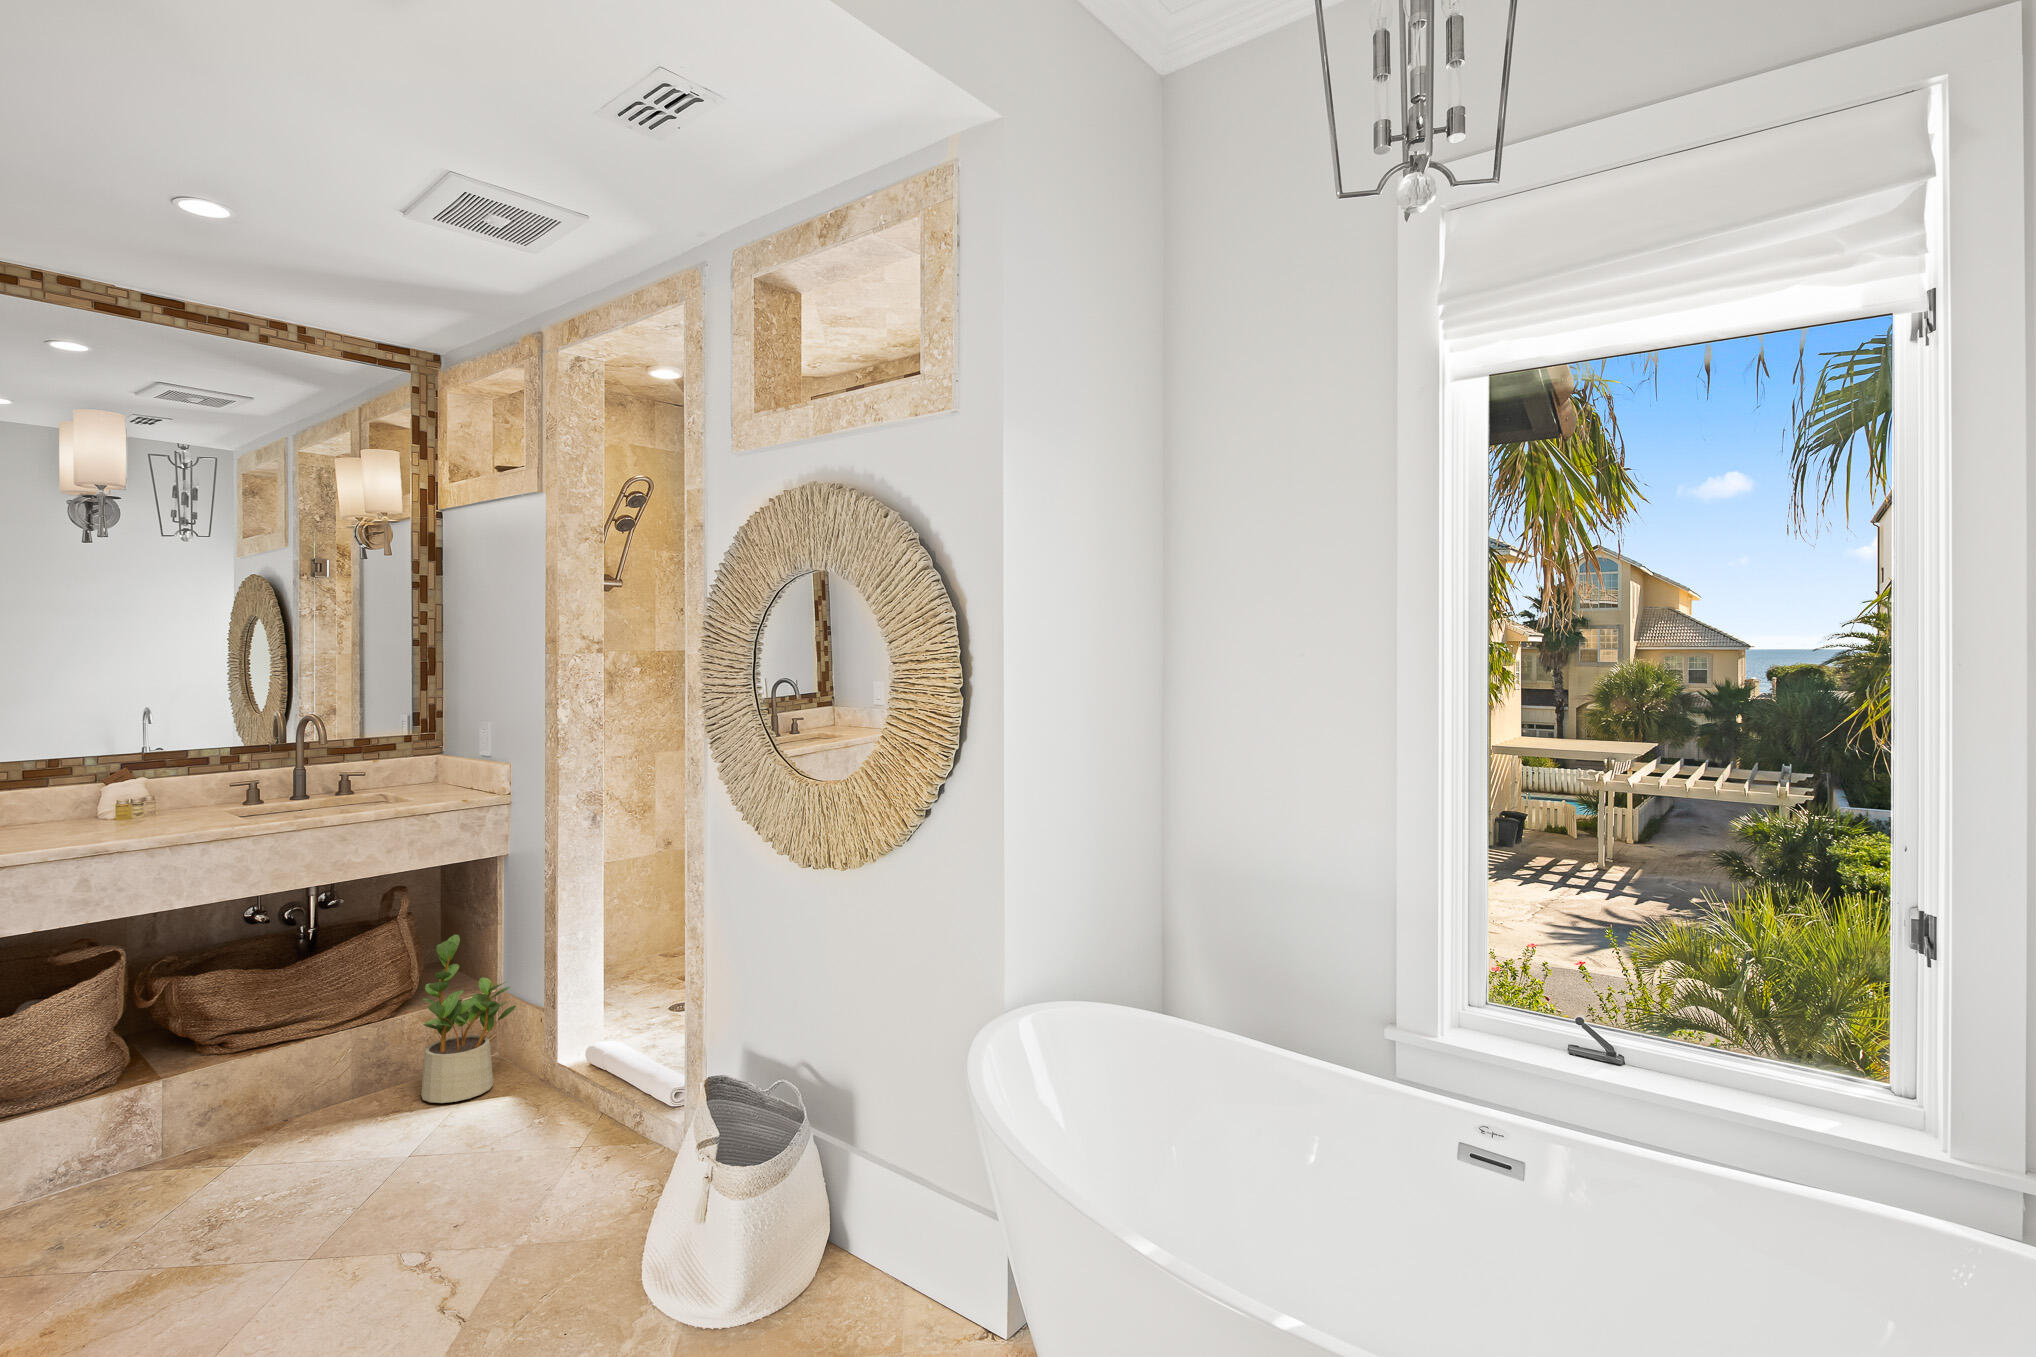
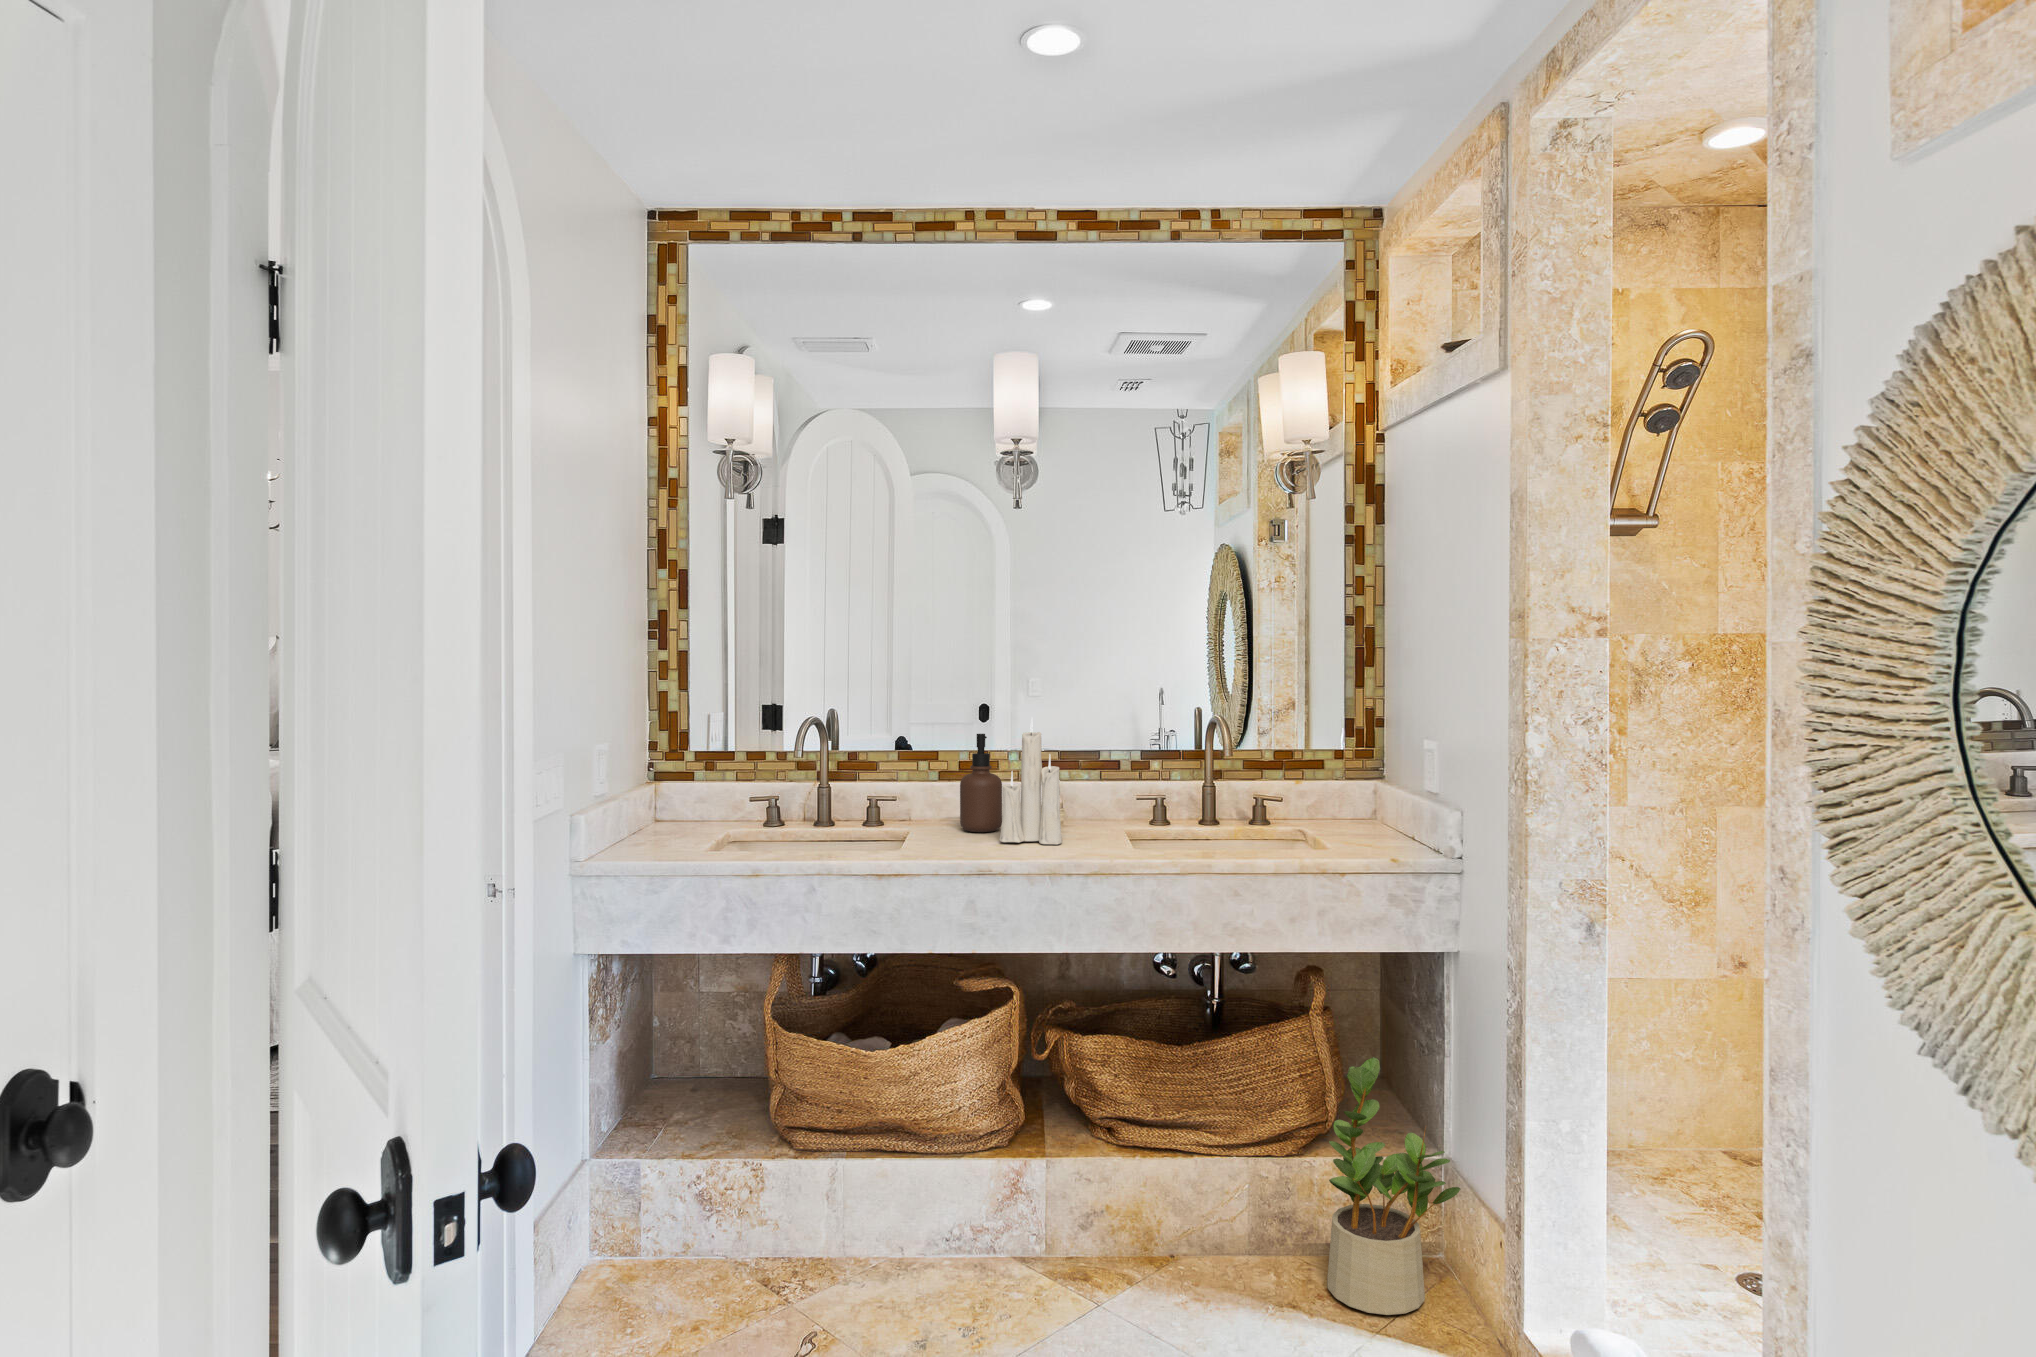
candle: none [94,714,164,828] -> present [999,718,1062,844]
soap dispenser: none [33,738,84,826] -> present [960,734,1002,832]

